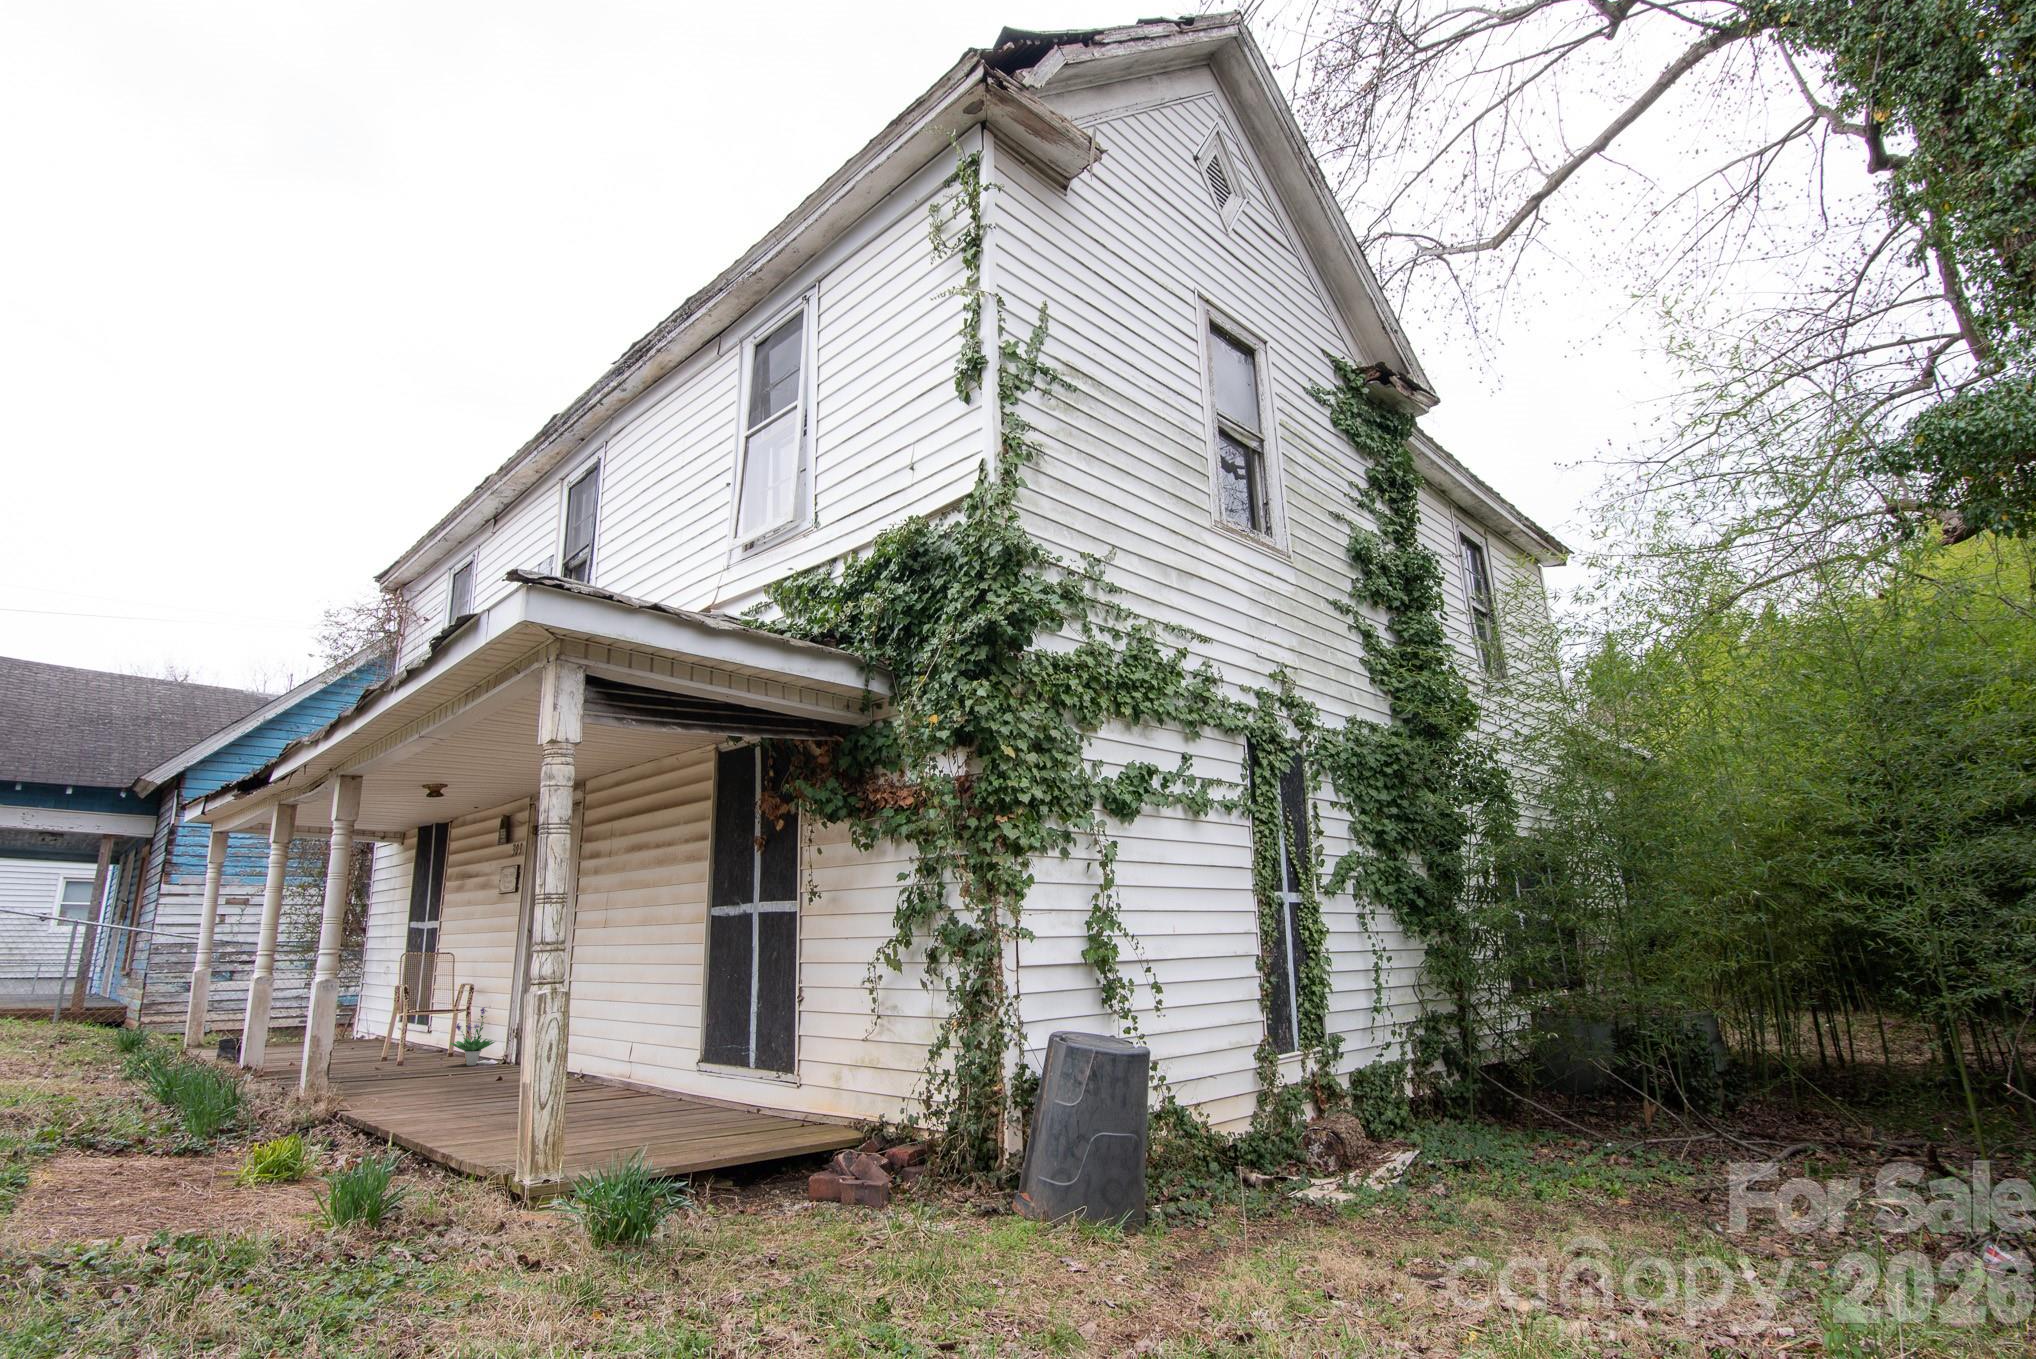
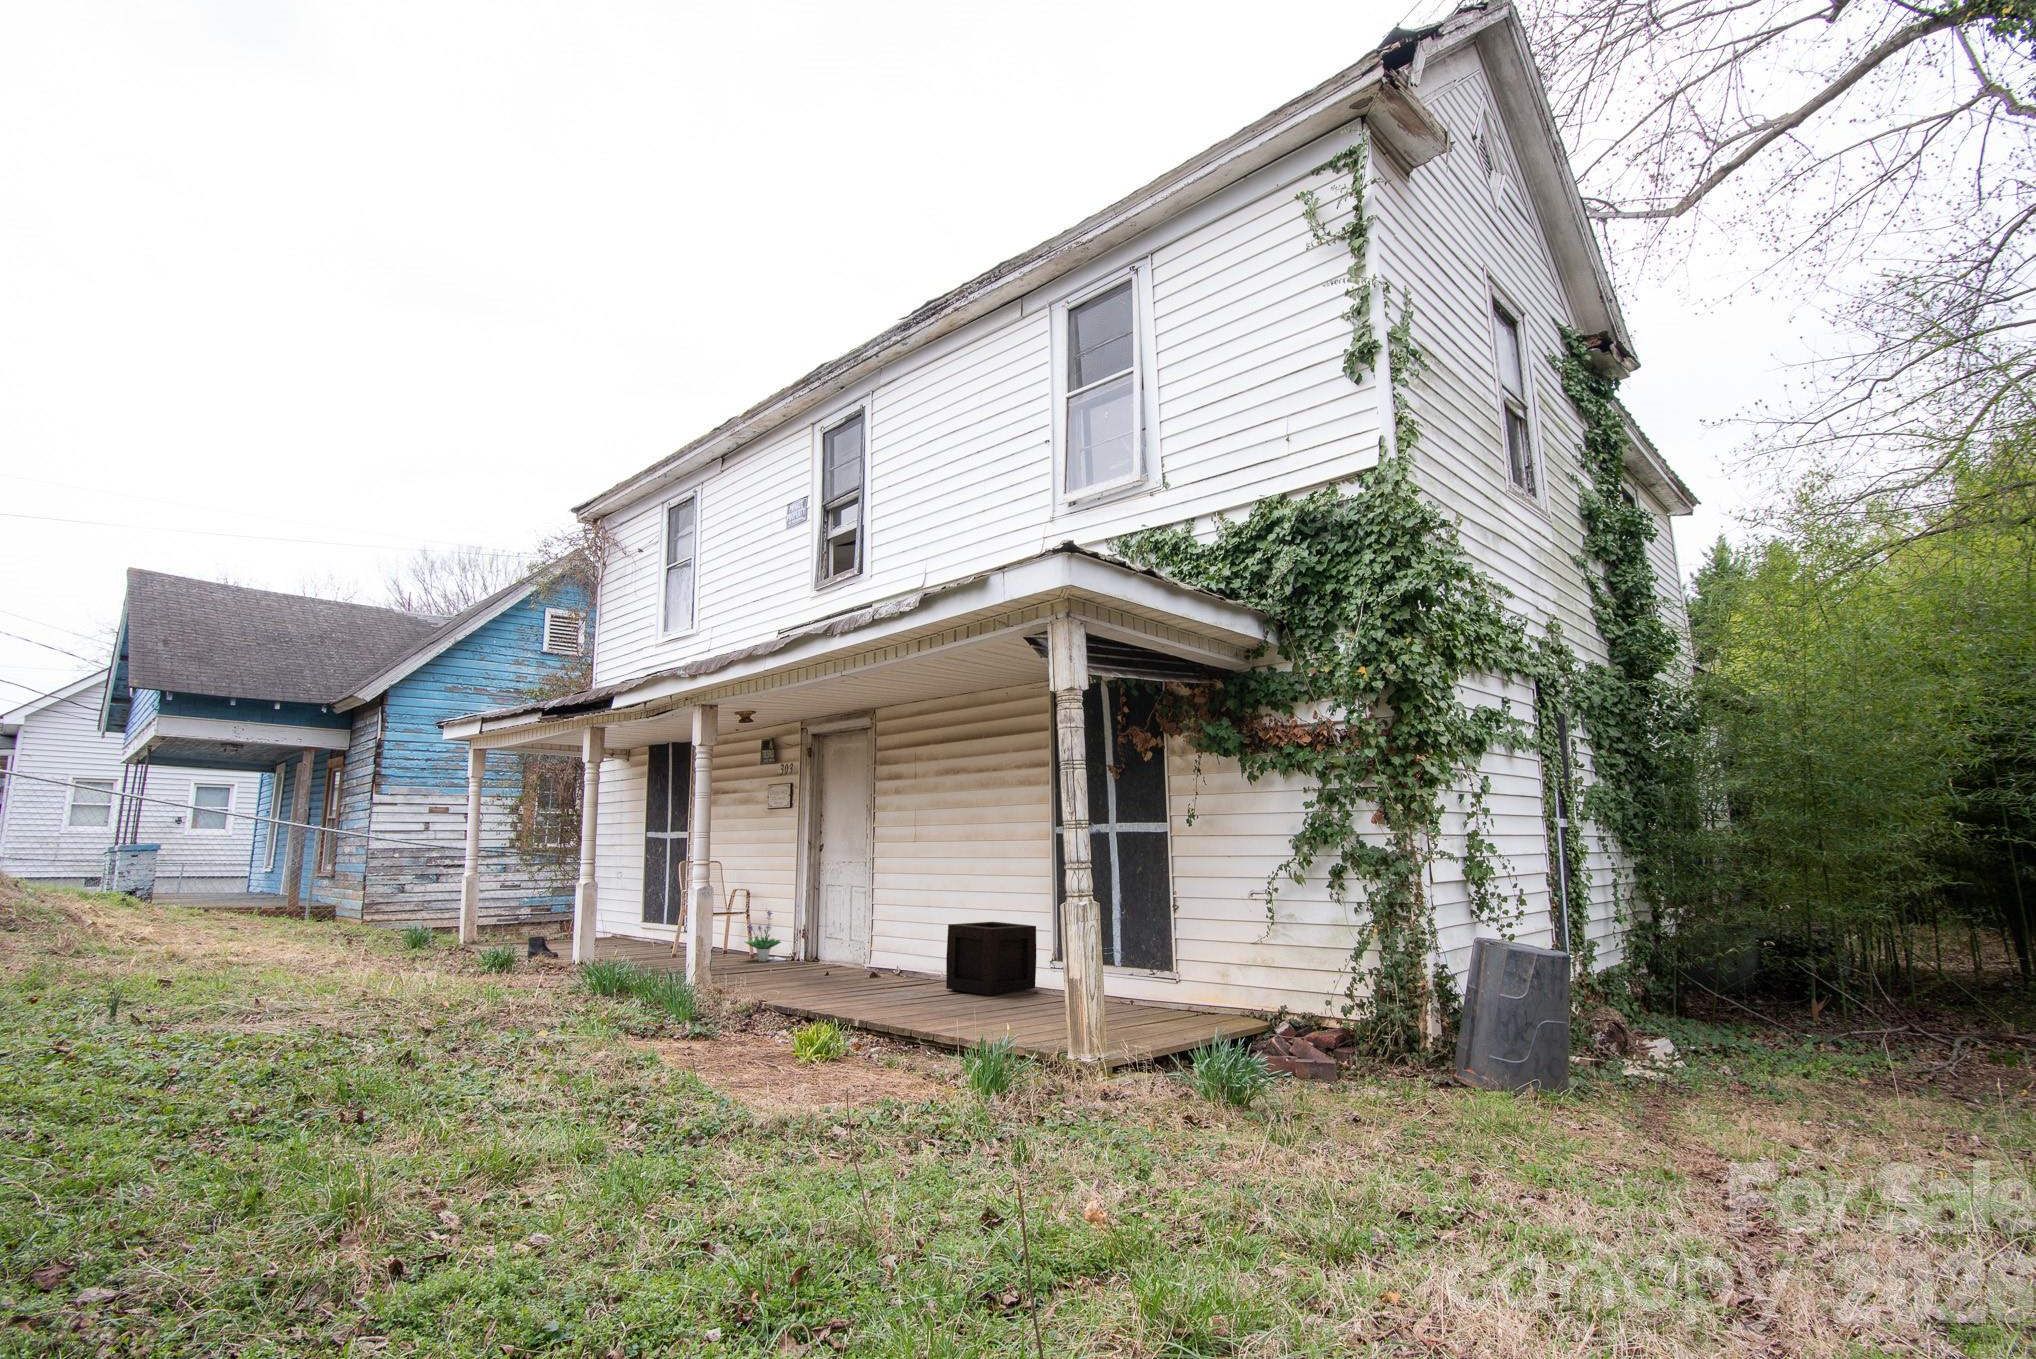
wooden crate: none [588,1017,694,1103] -> present [946,922,1036,996]

